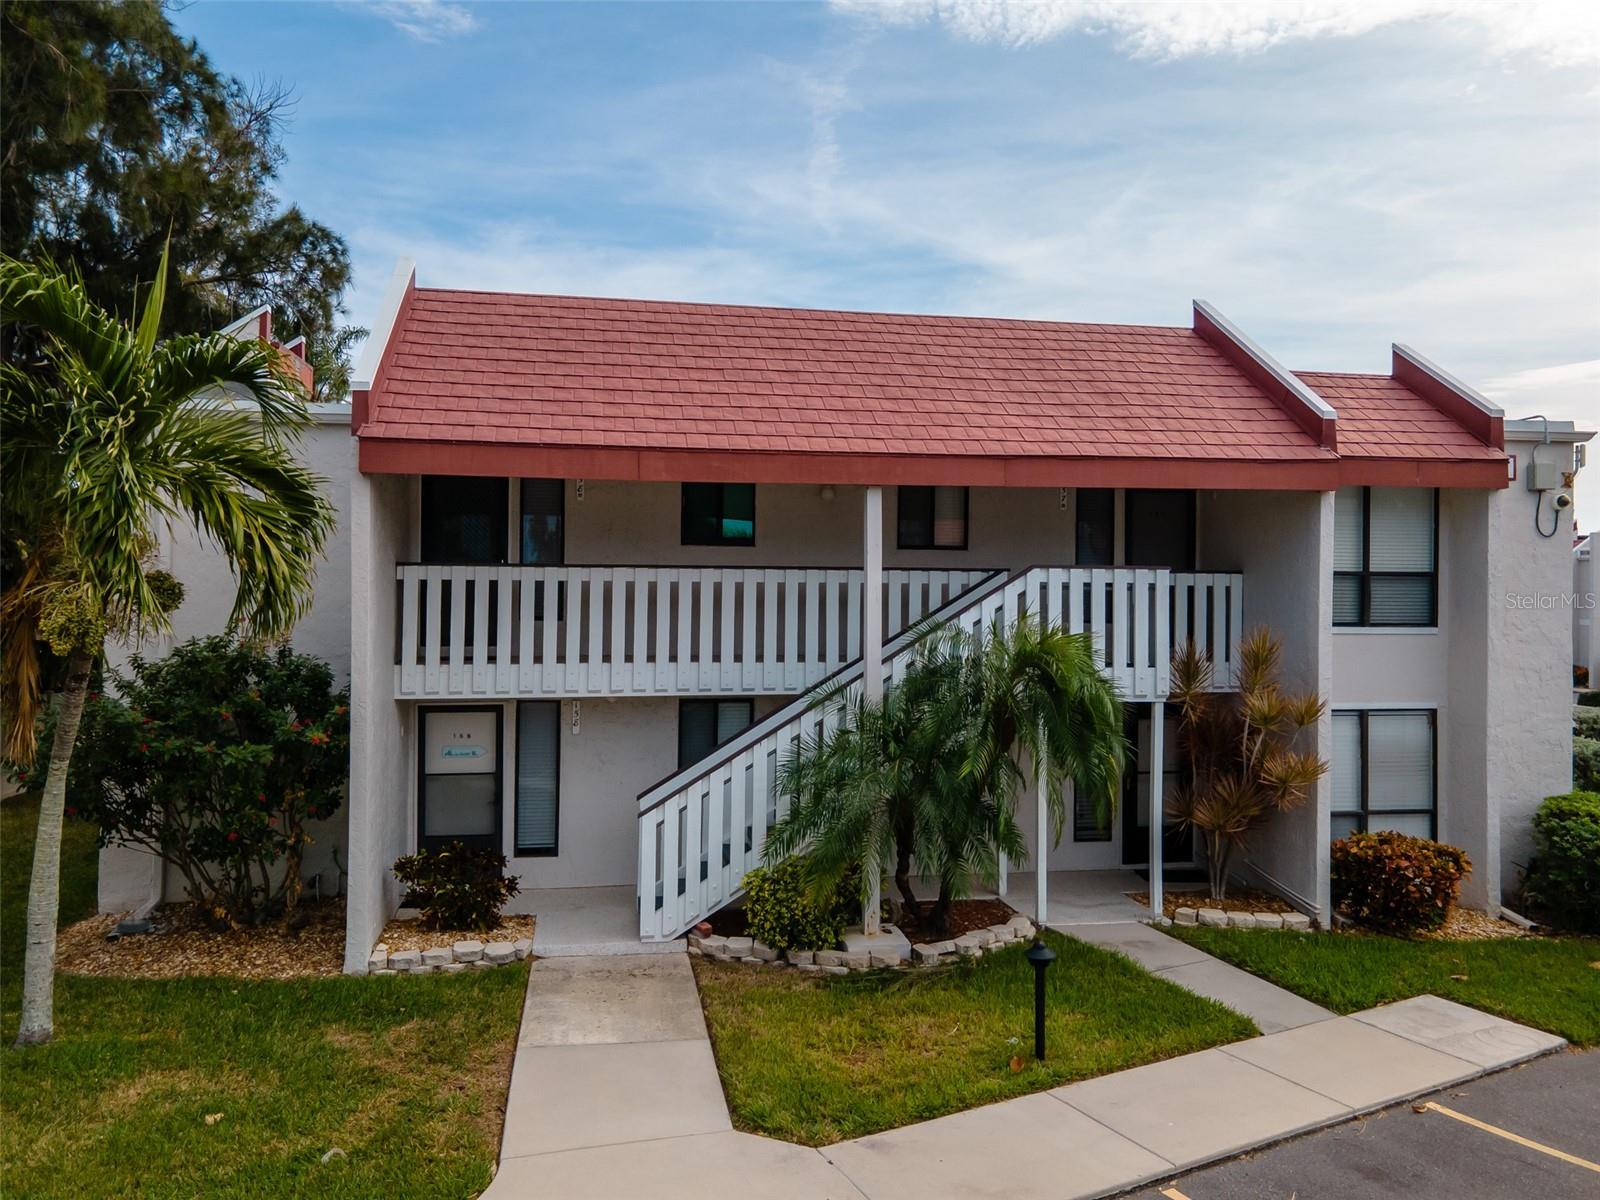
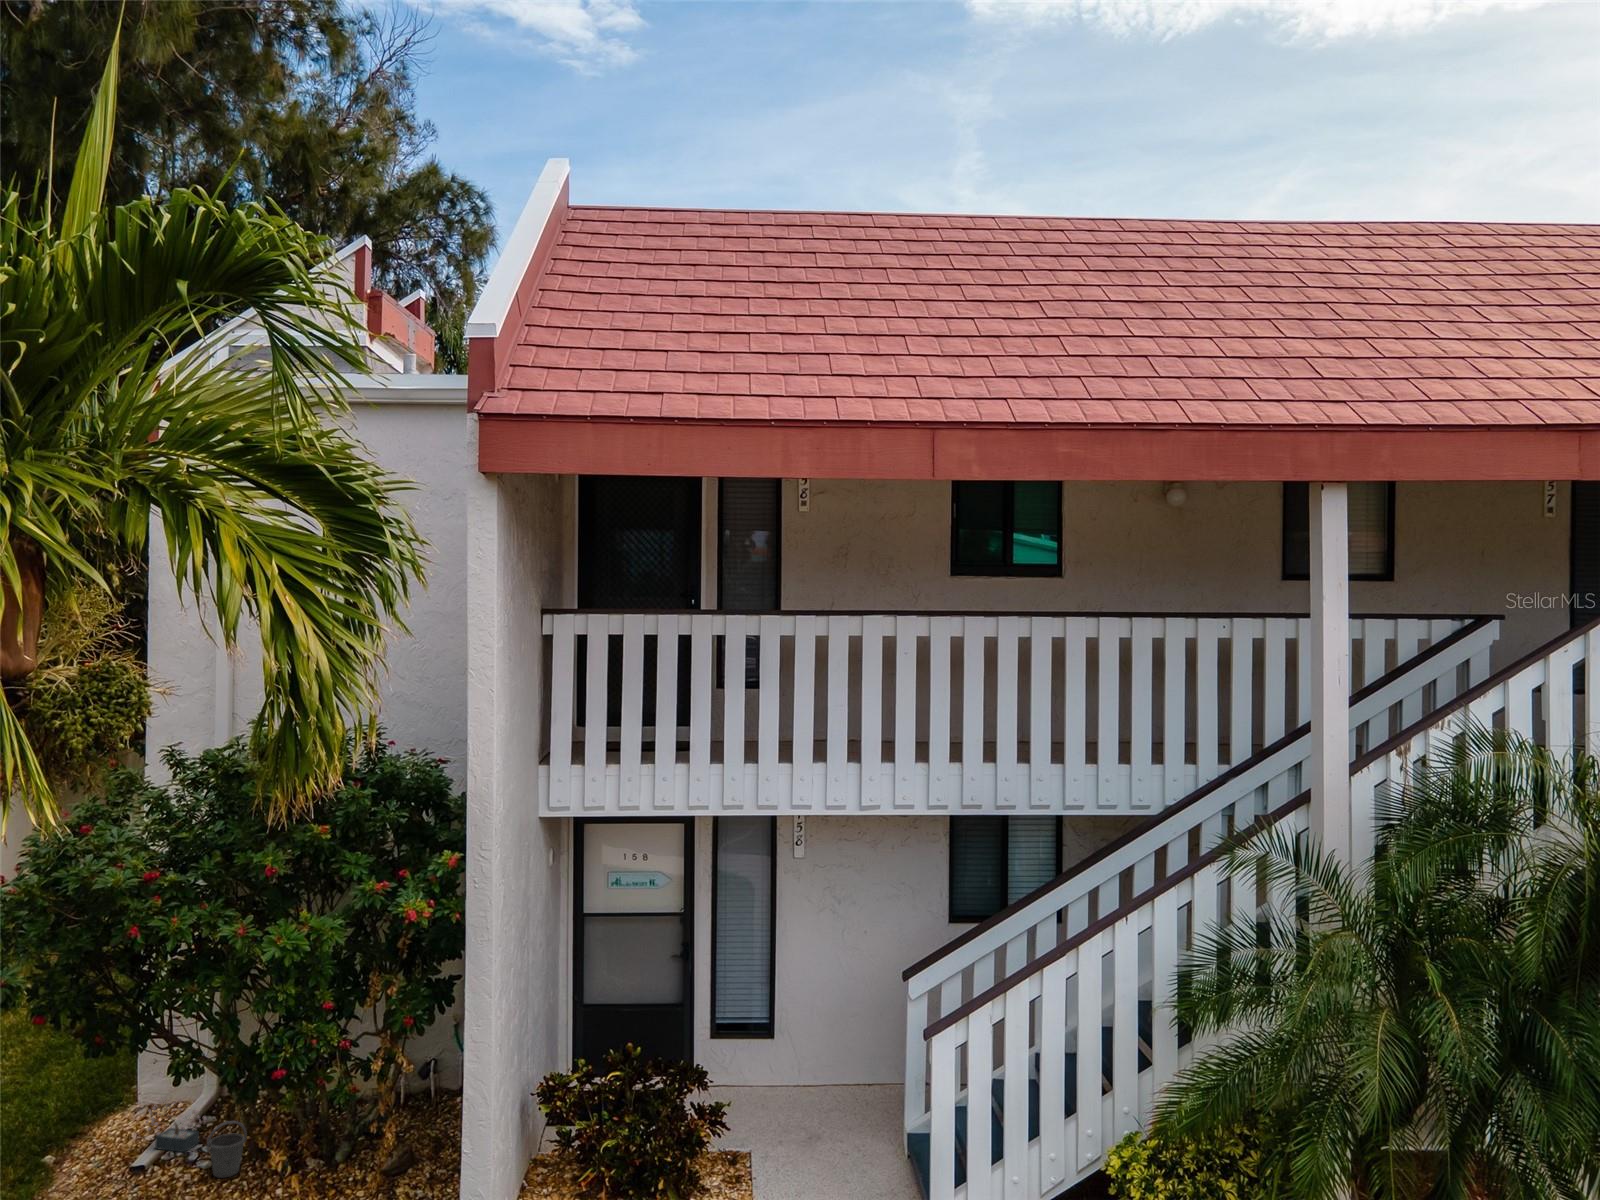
bucket: none [159,907,187,944] -> present [207,1121,247,1178]

